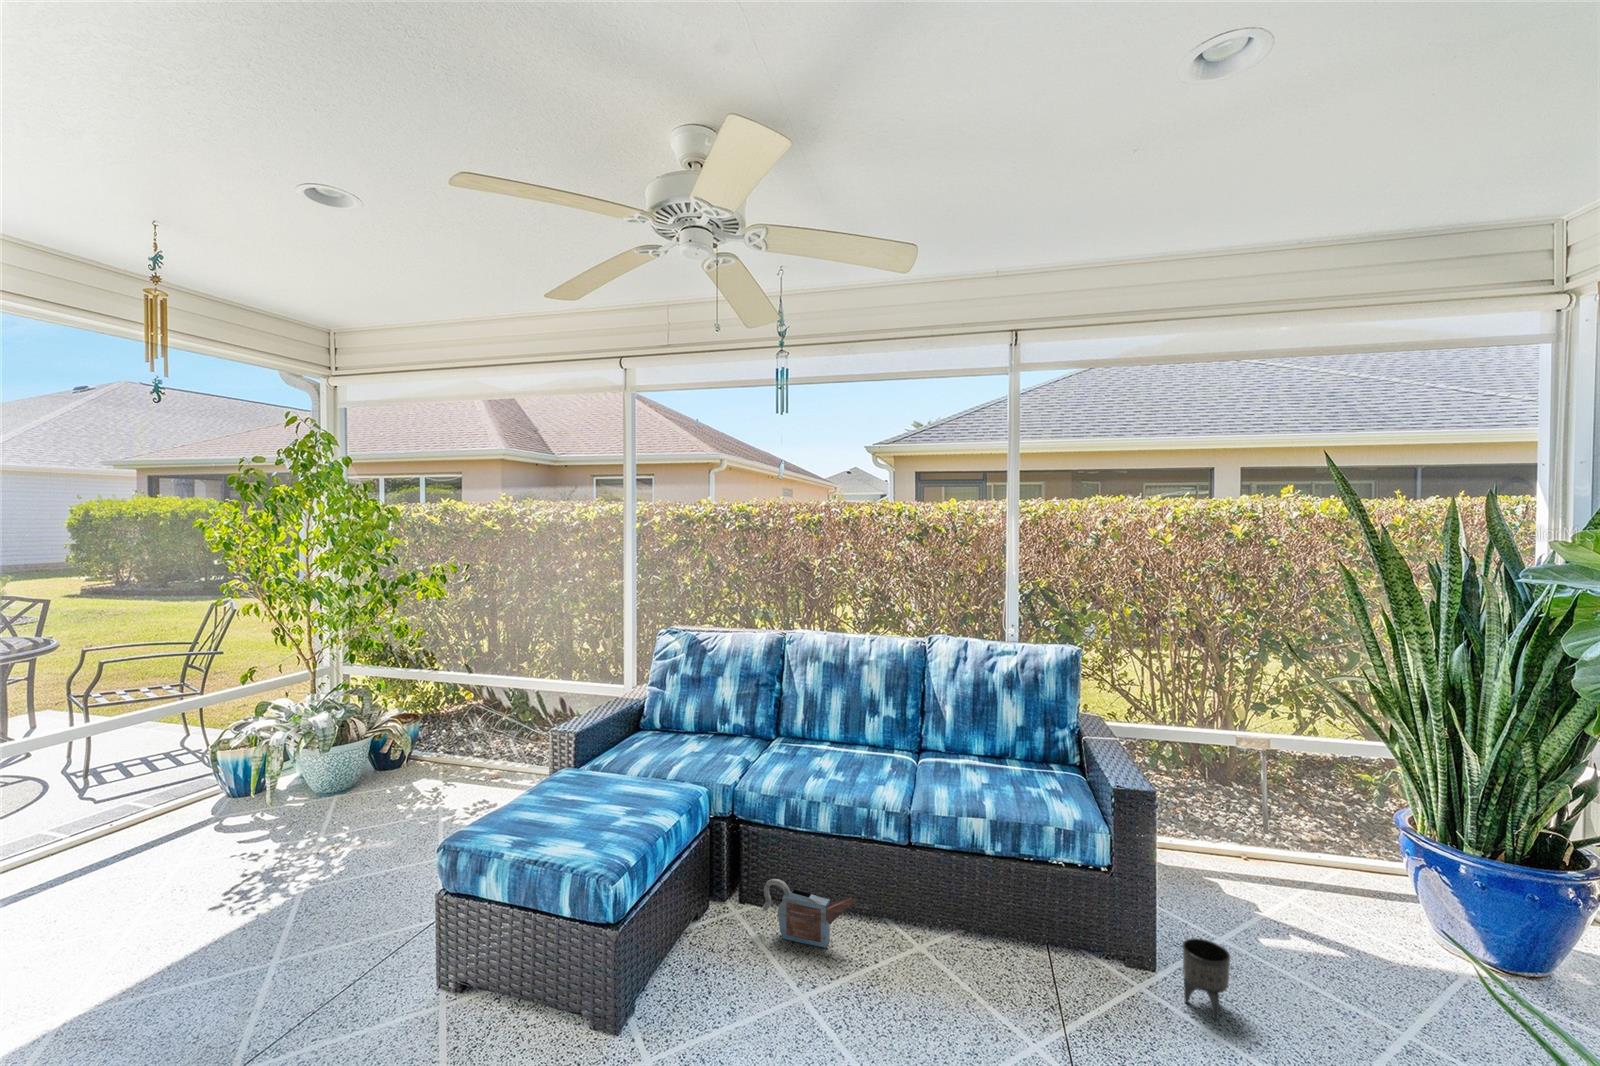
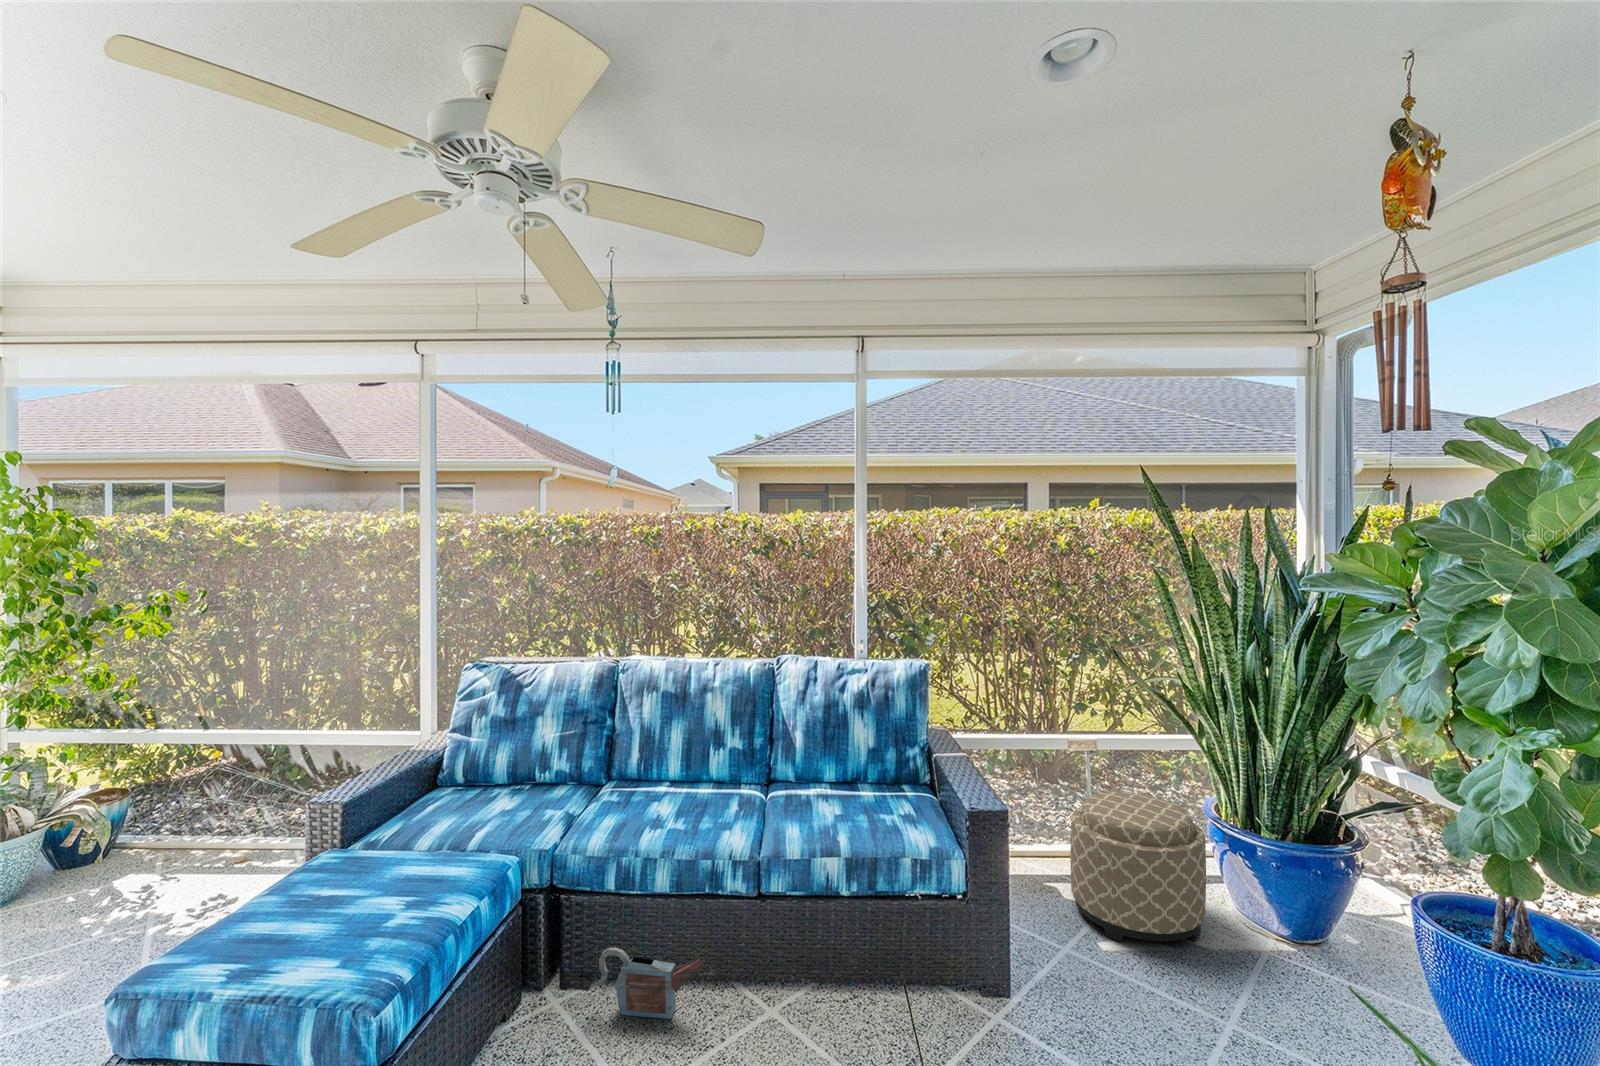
ottoman: none [1235,792,1392,954] -> present [1070,792,1206,942]
planter: present [1182,938,1230,1019] -> none [1035,955,1079,1036]

